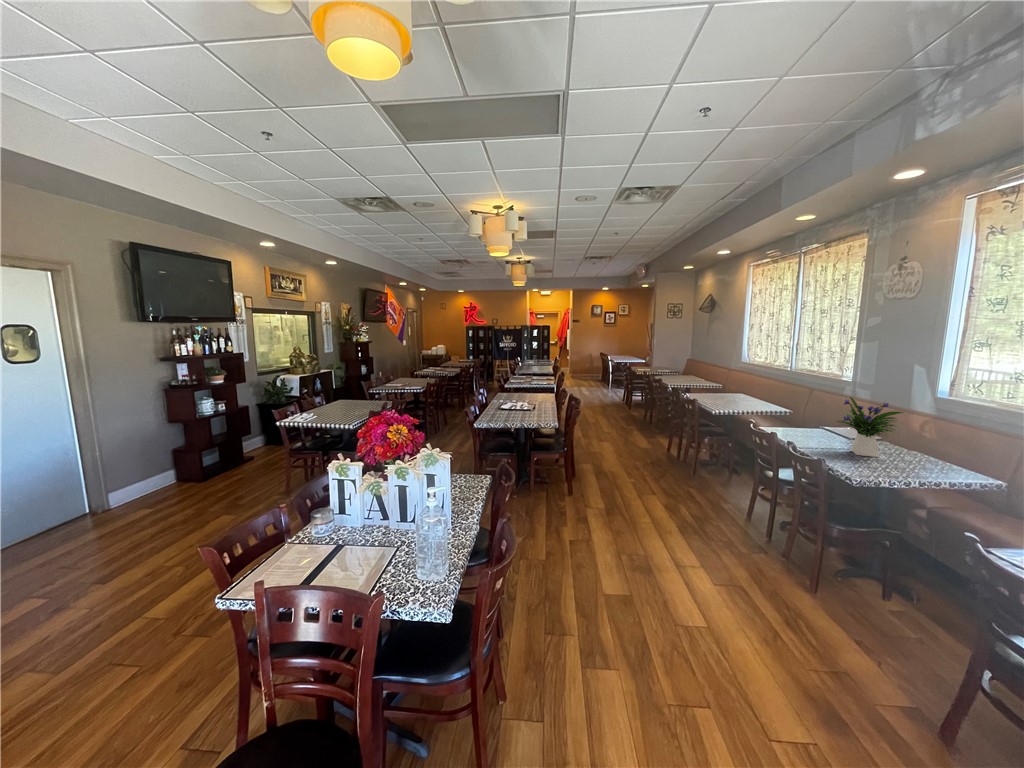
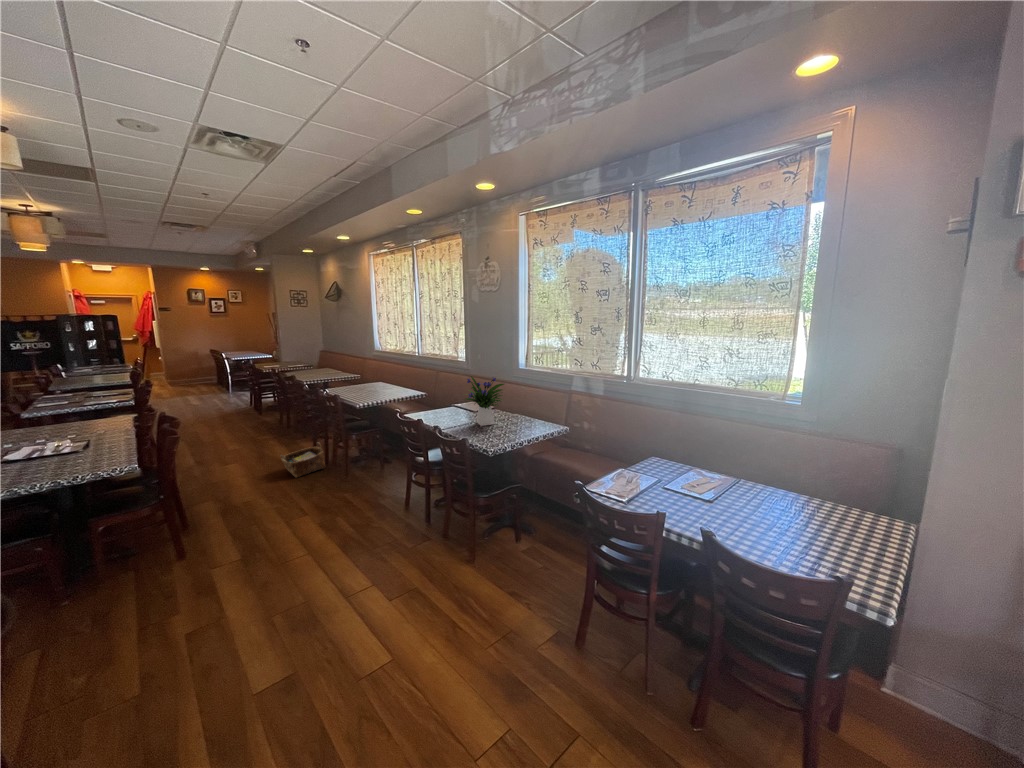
woven basket: none [642,438,676,463] -> present [281,442,325,477]

